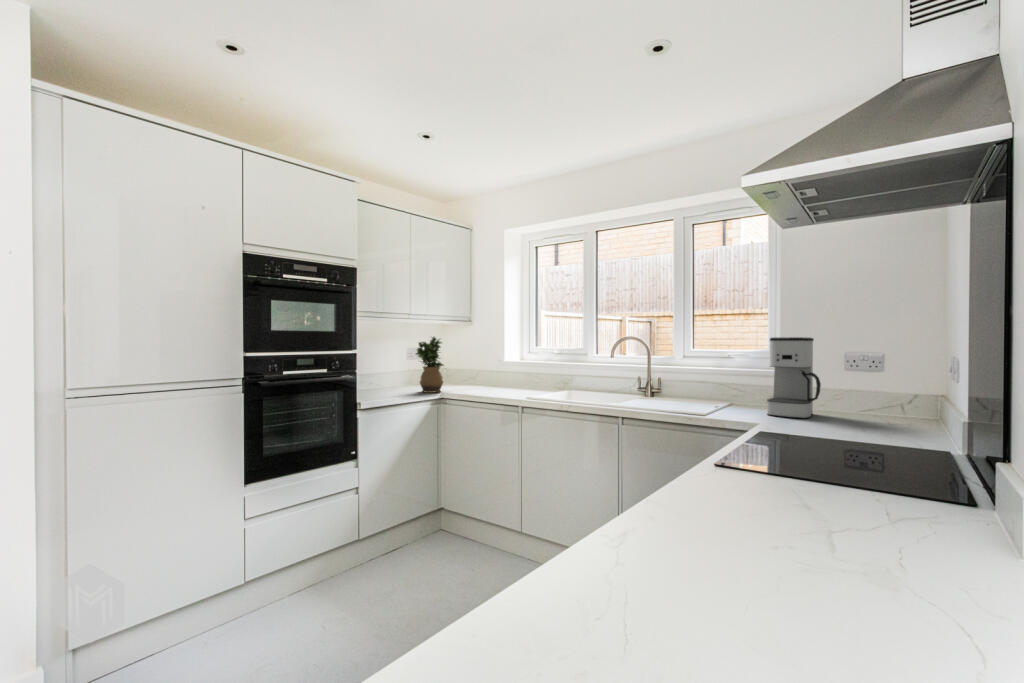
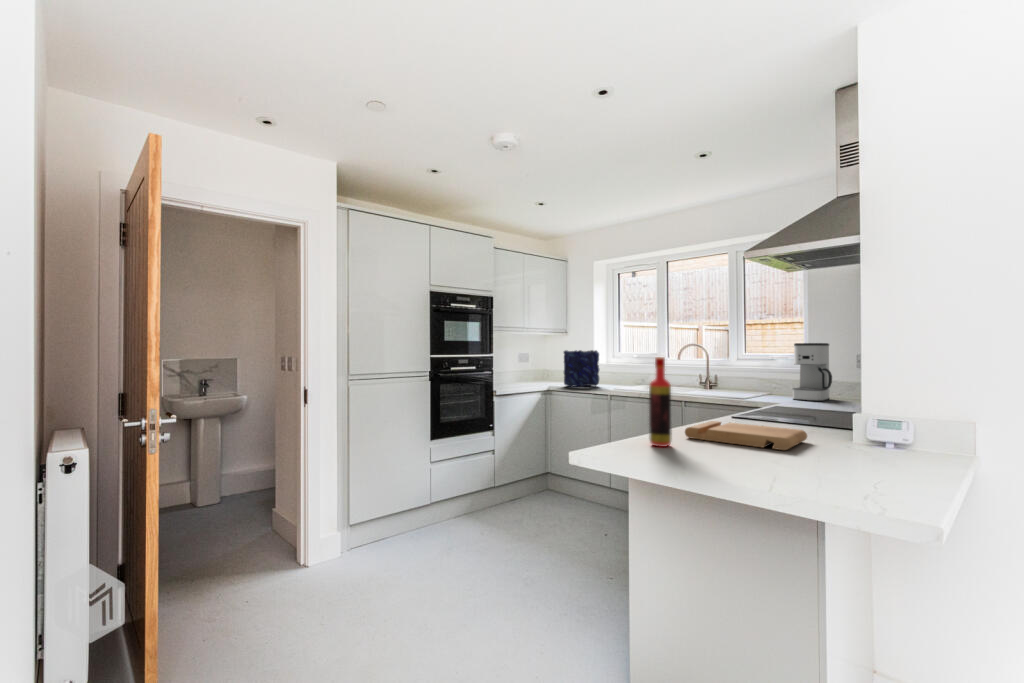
potted plant: present [416,337,444,393] -> none [529,344,550,386]
vase: none [461,344,510,396] -> present [564,350,599,387]
bottle: none [584,374,642,622] -> present [649,357,672,447]
cutting board: none [660,497,954,627] -> present [685,421,807,450]

